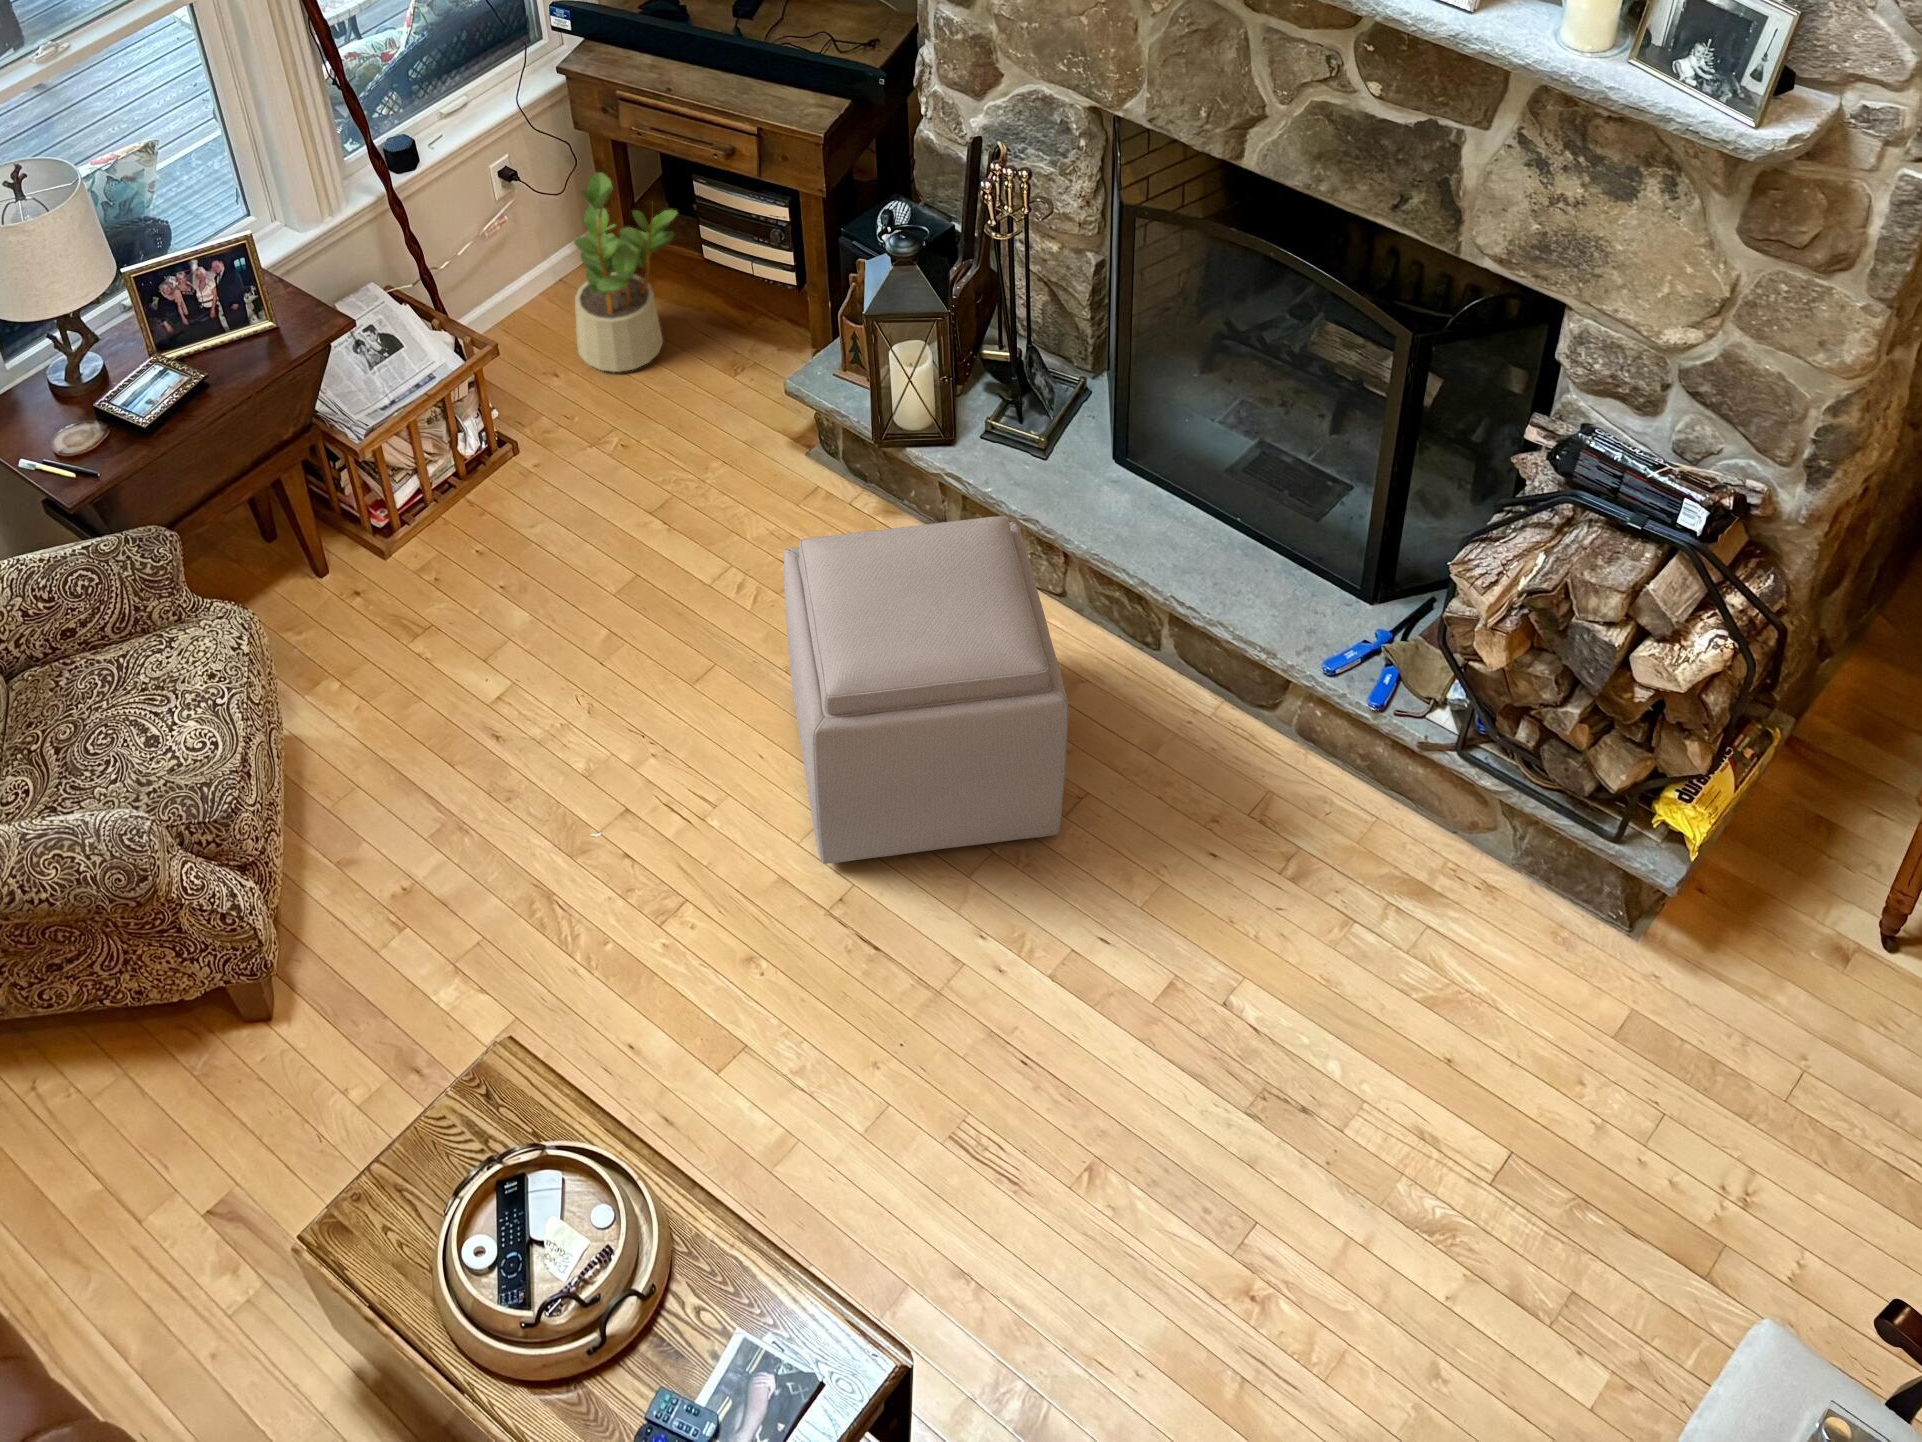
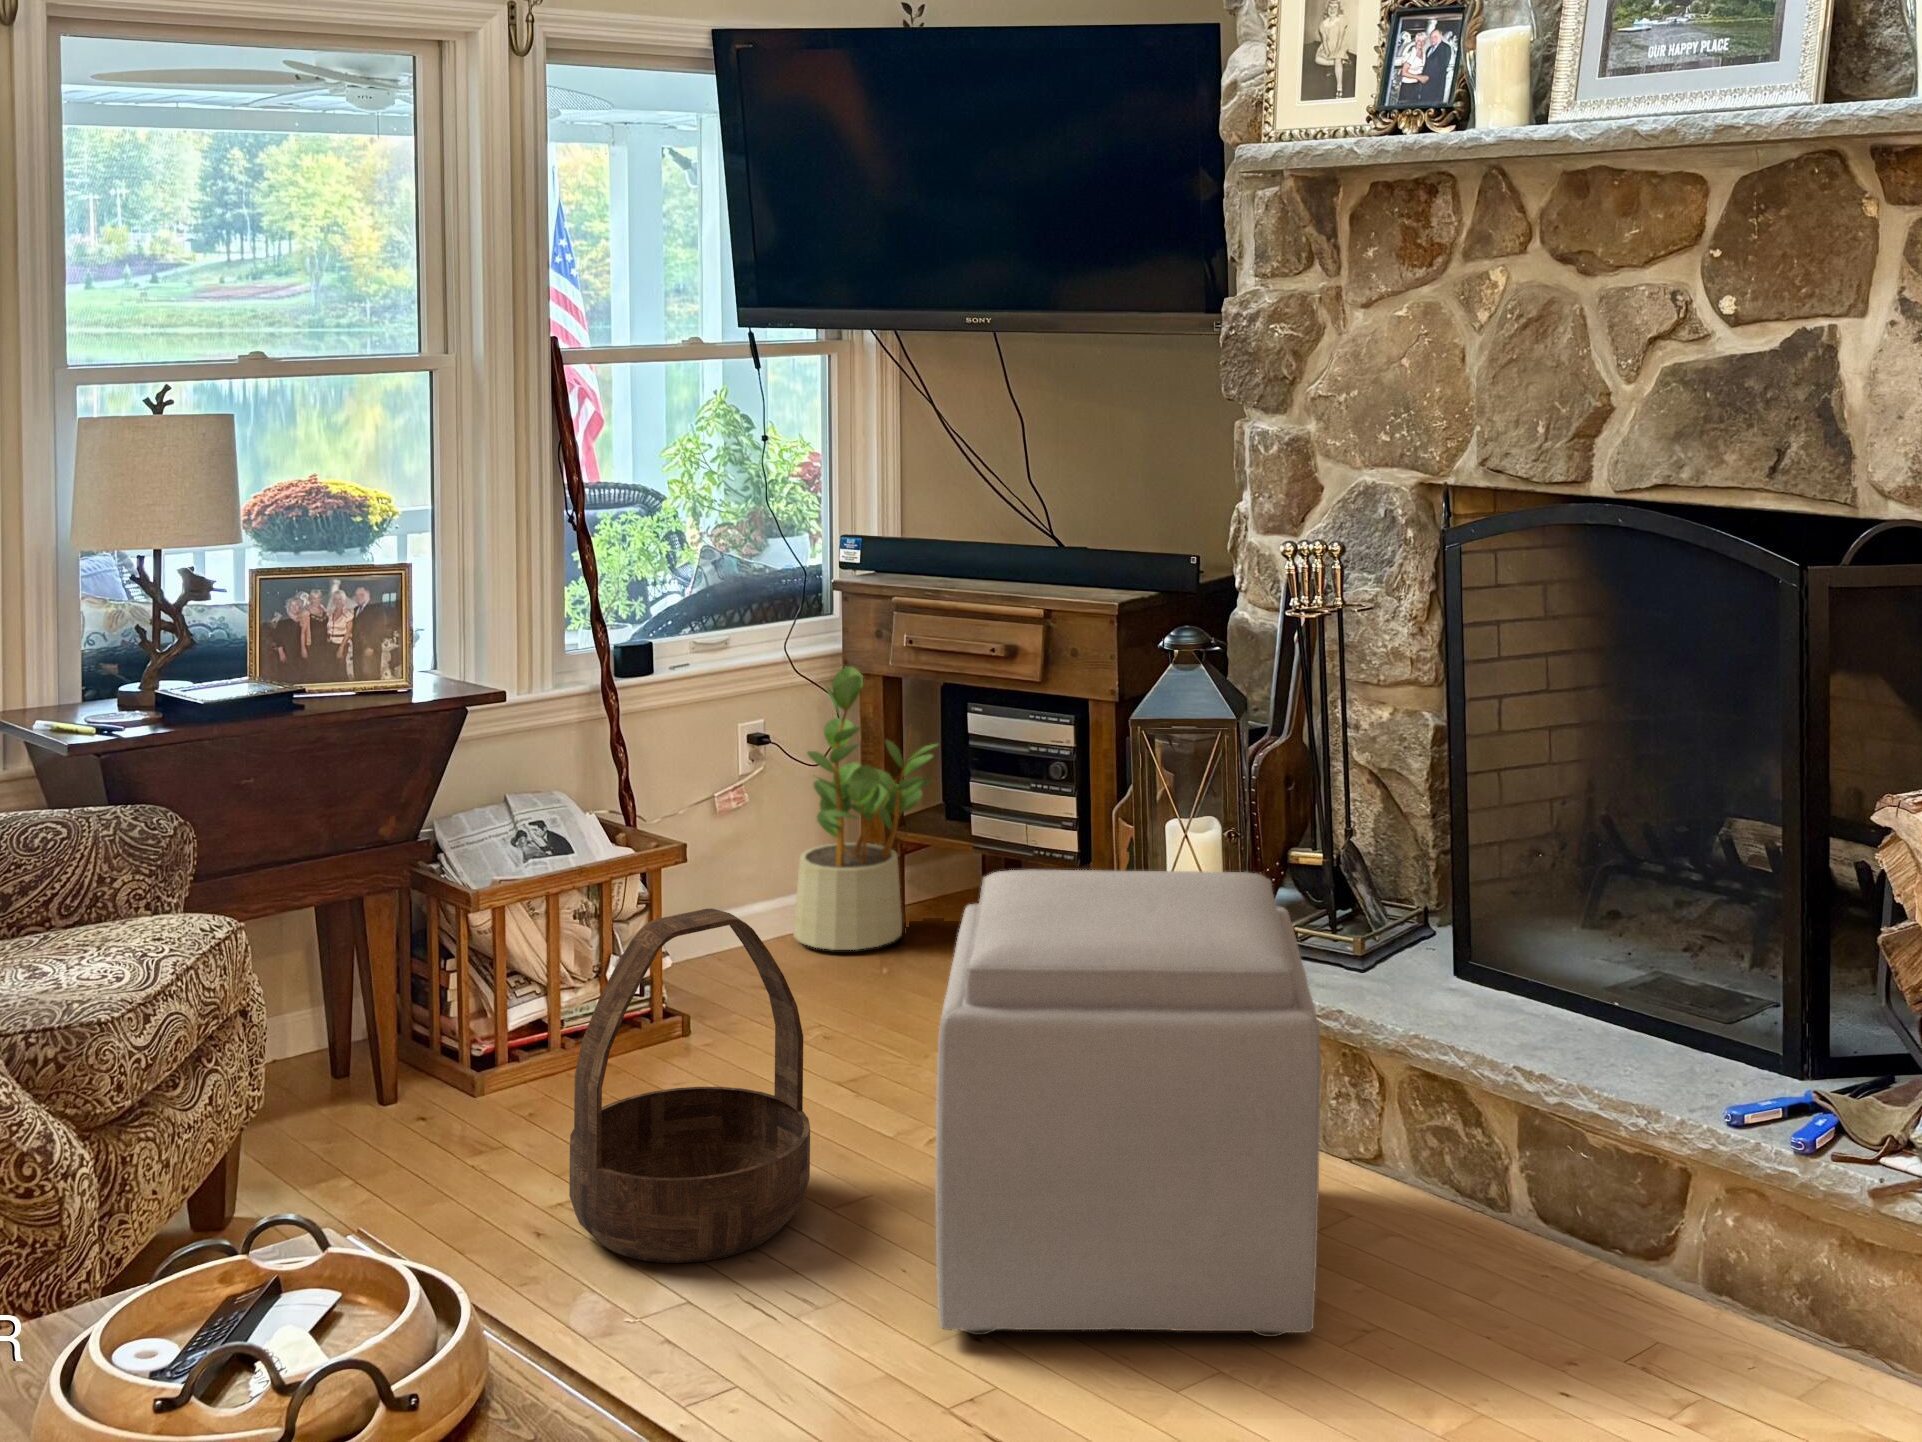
basket: none [529,581,696,801] -> present [569,908,810,1263]

